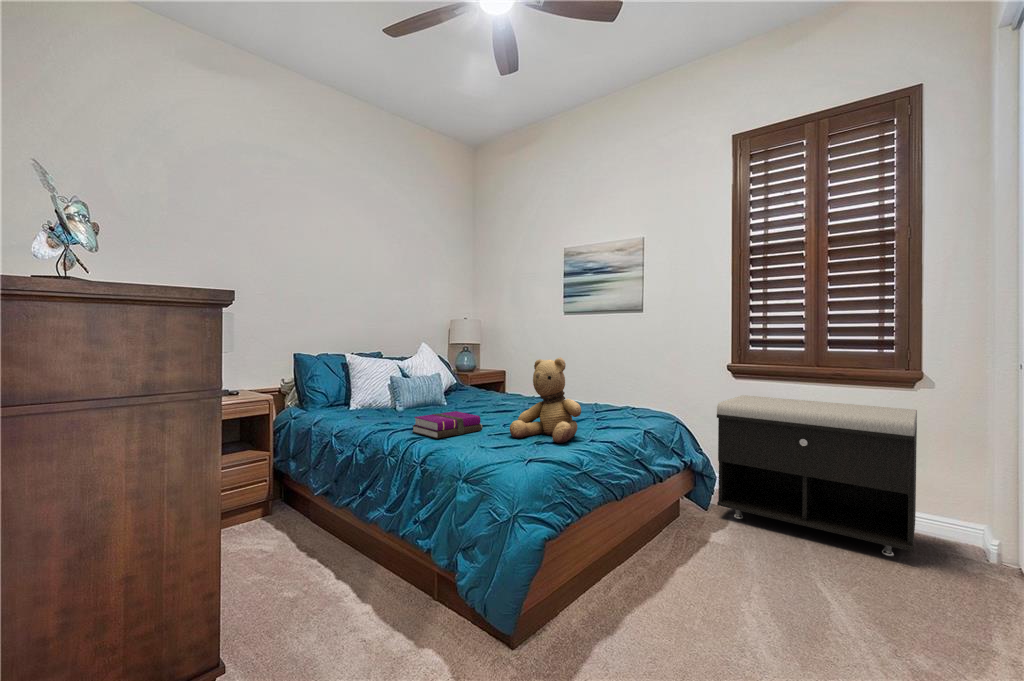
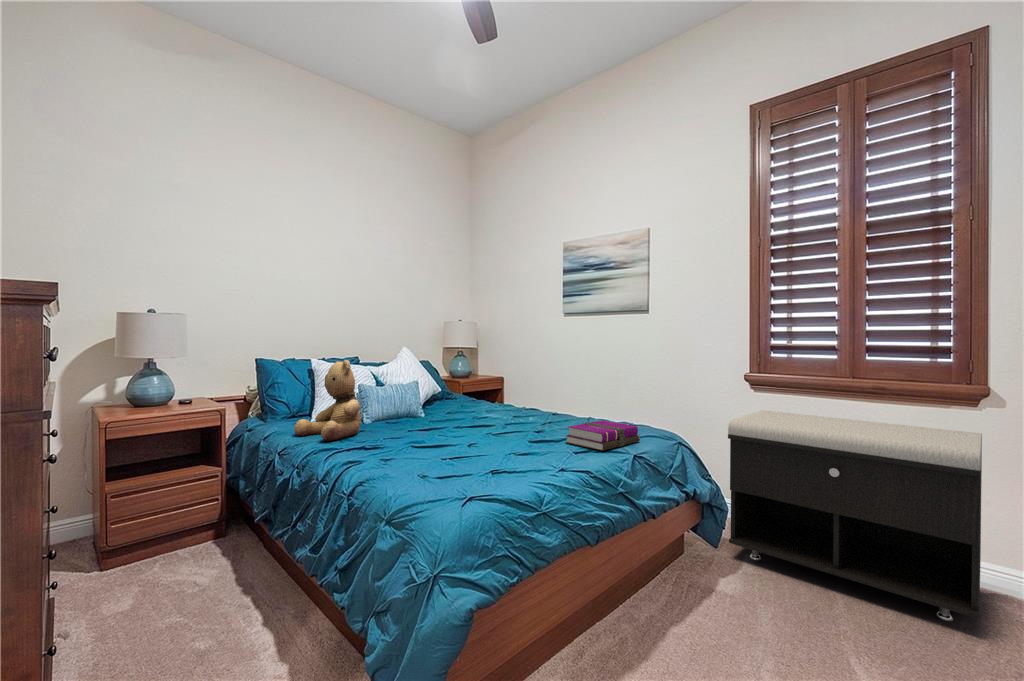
teddy bear: present [510,357,581,443] -> present [294,360,361,441]
notebook: present [412,411,483,439] -> present [566,420,640,451]

